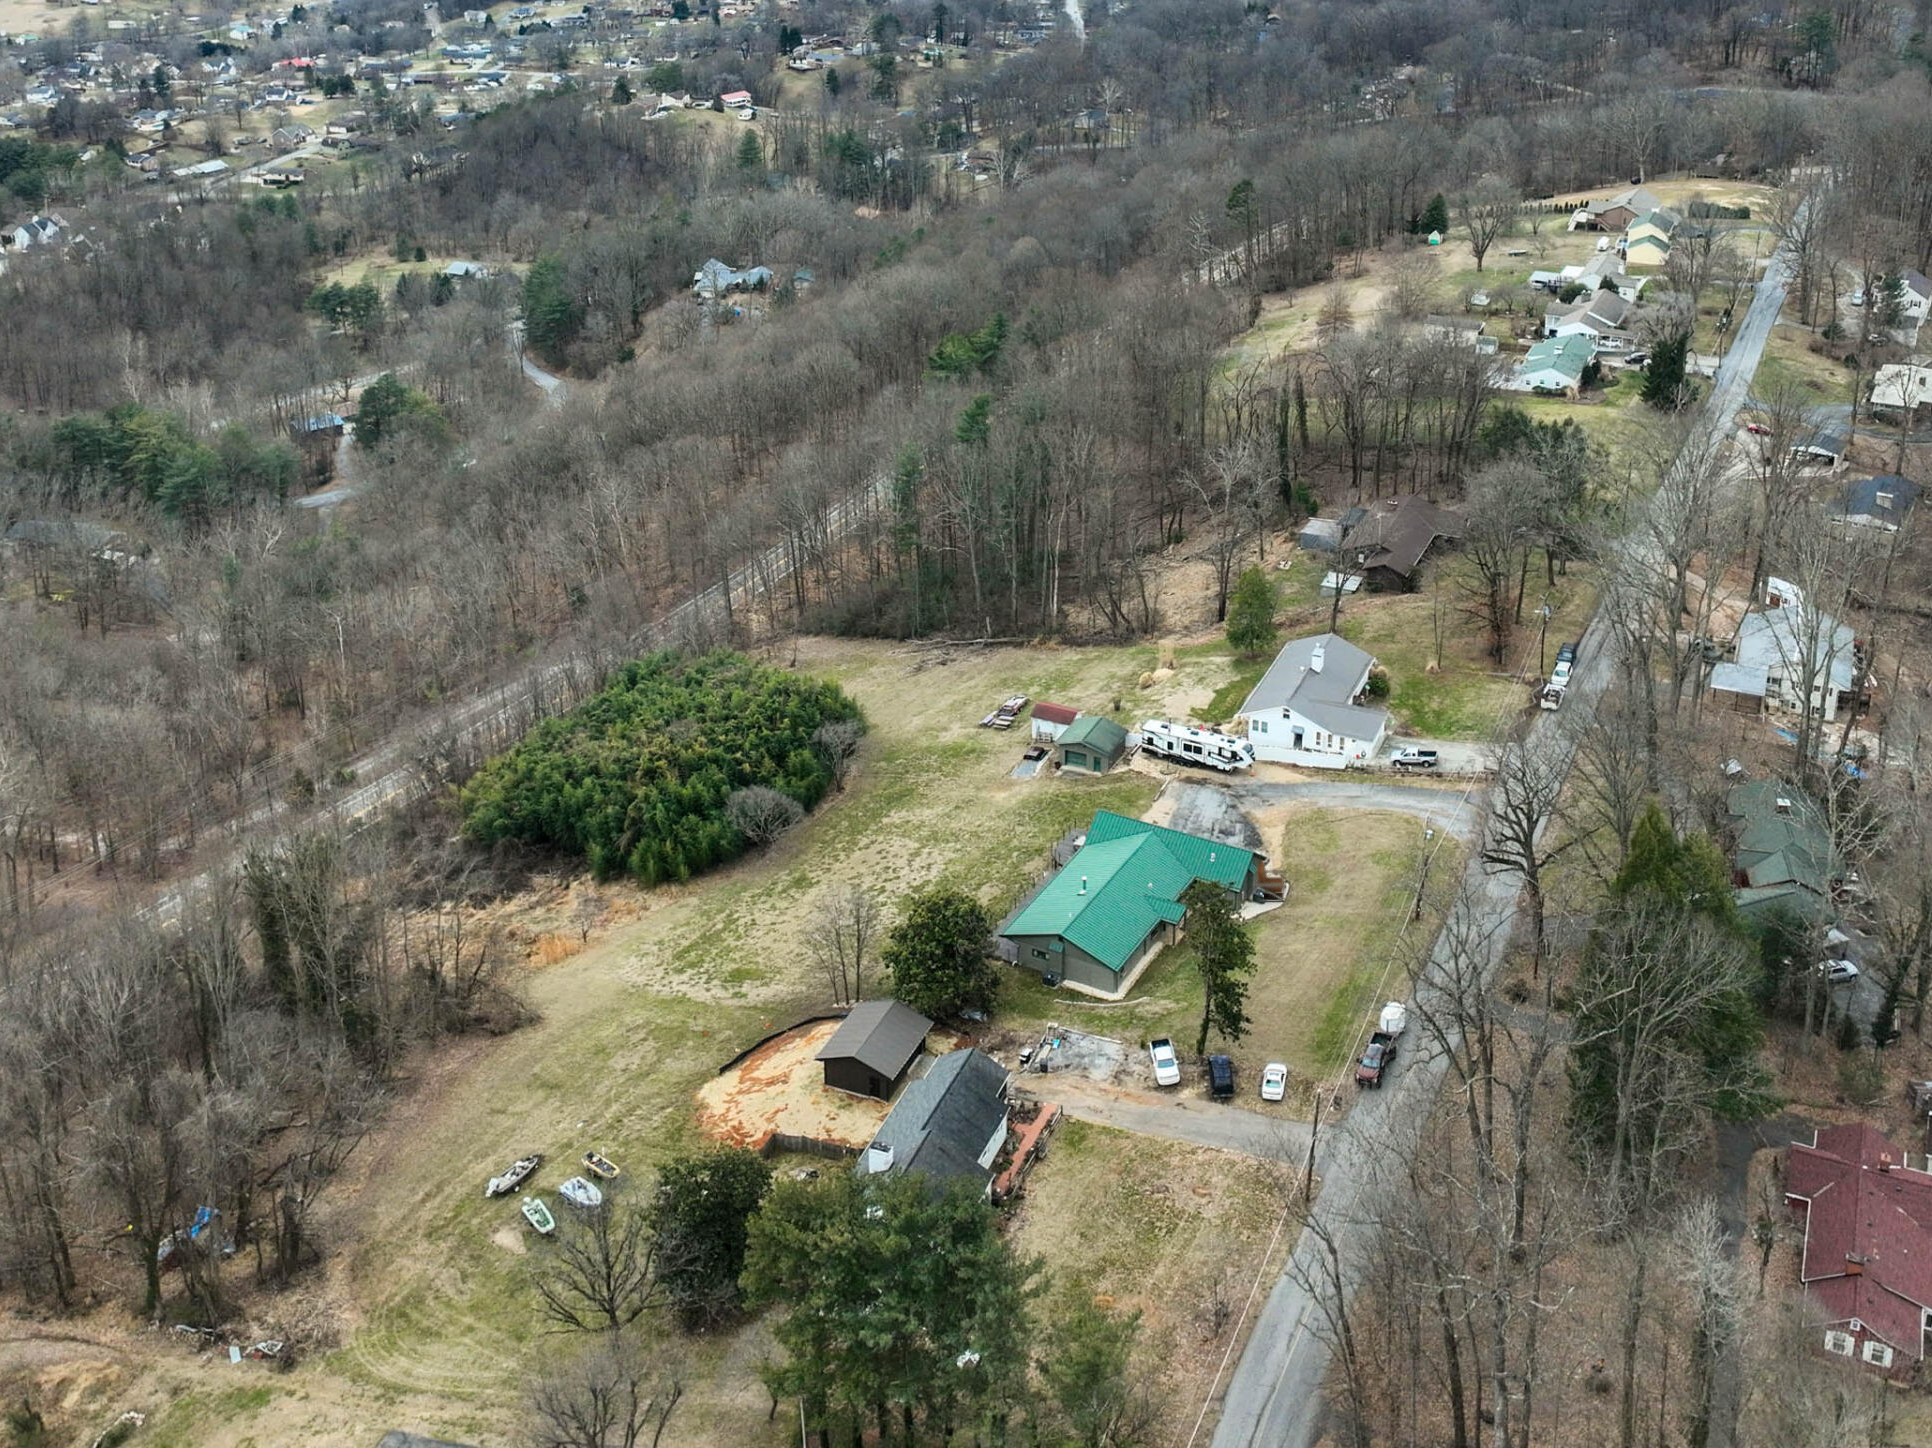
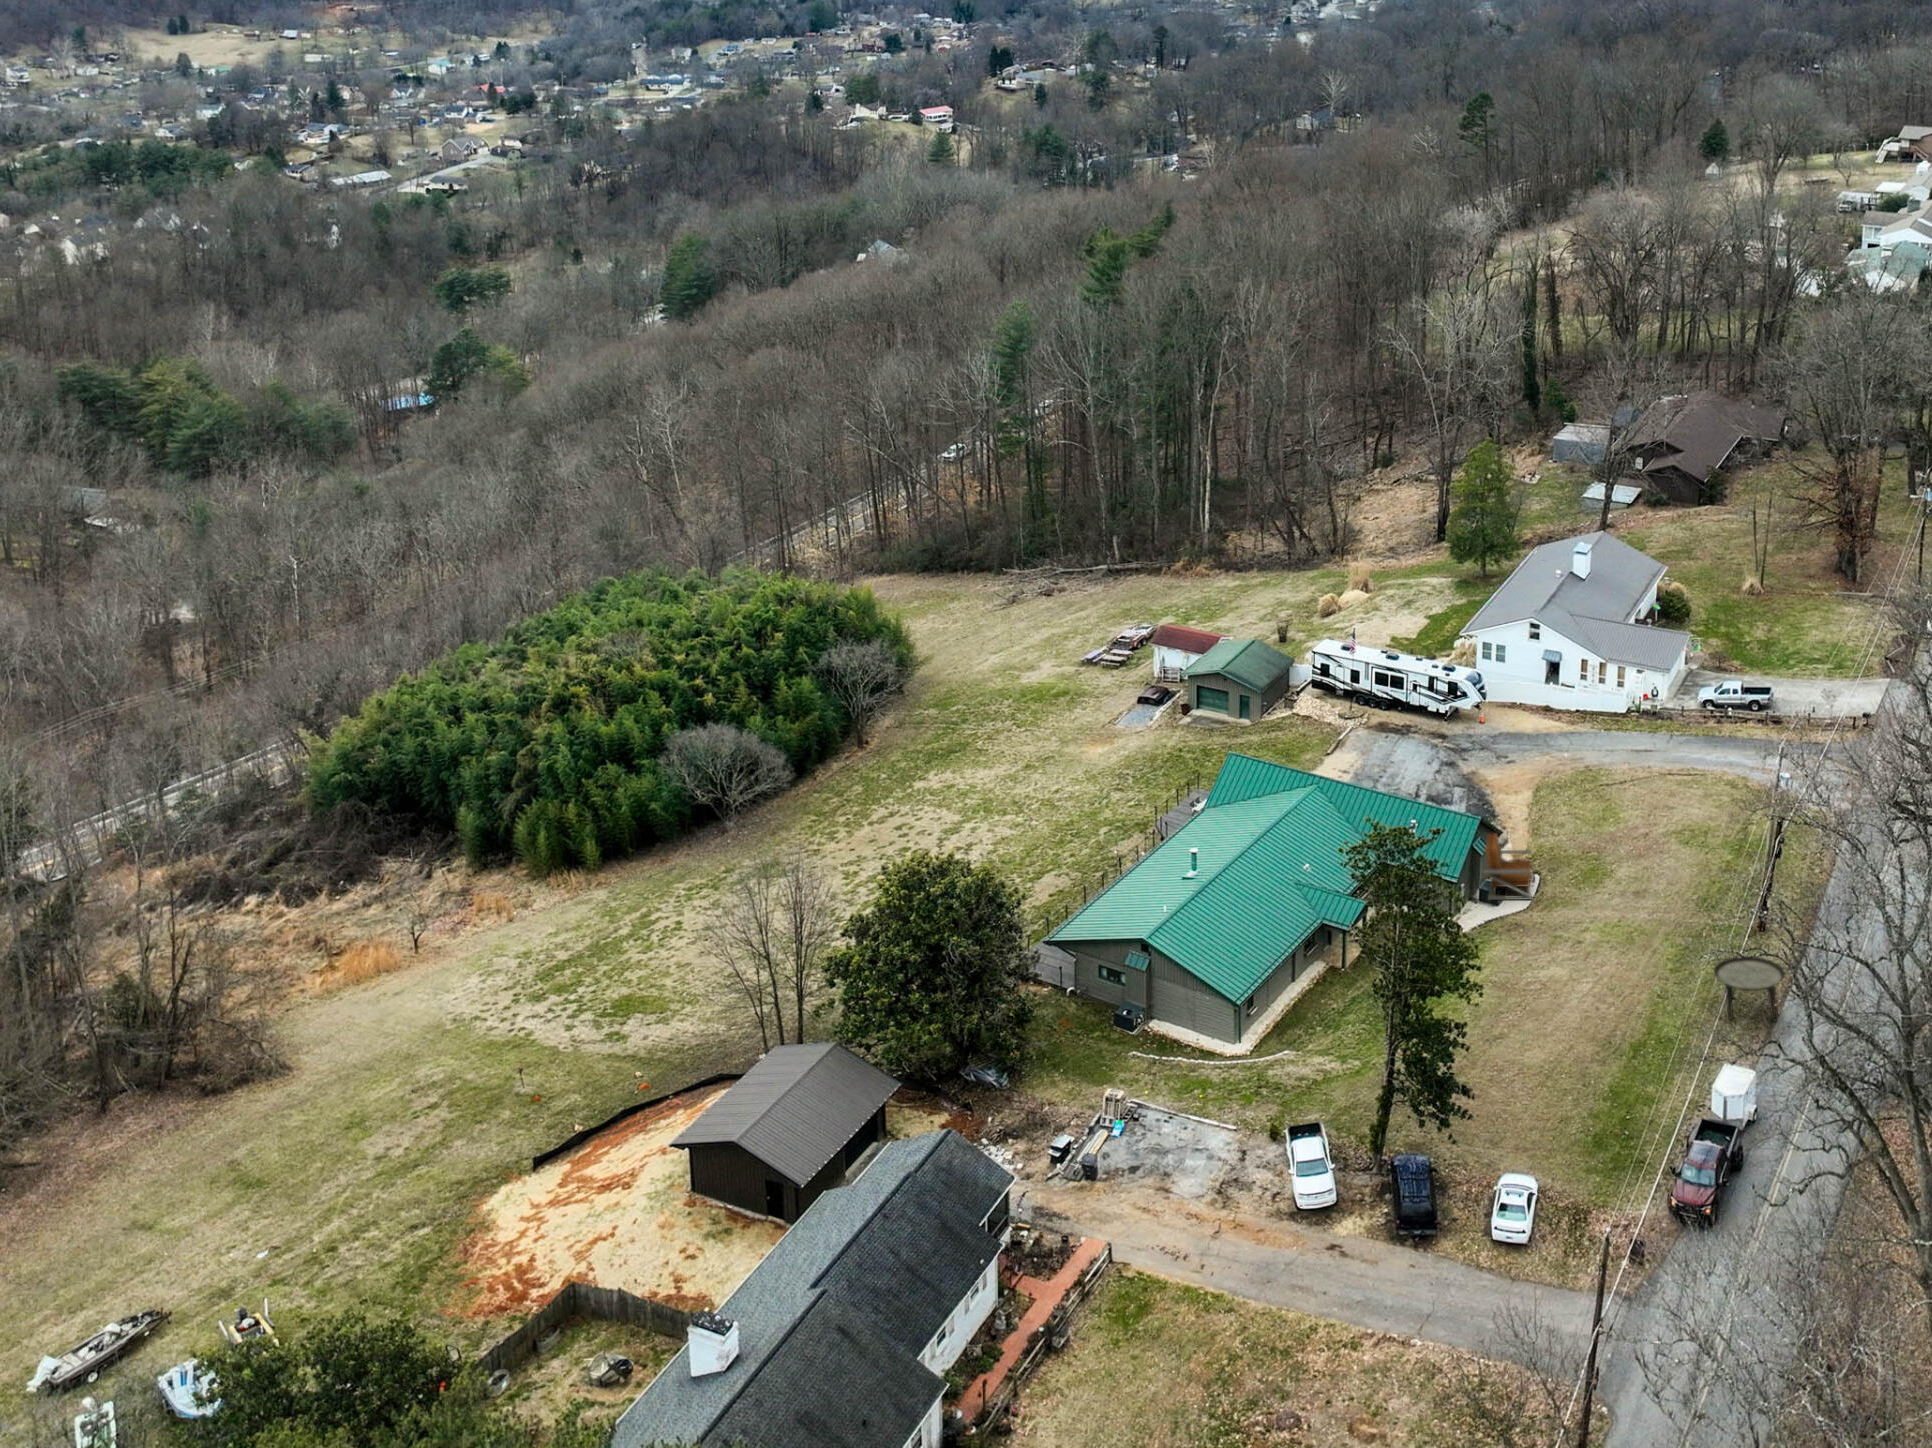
round table: none [1385,939,1424,976] -> present [1714,956,1785,1022]

